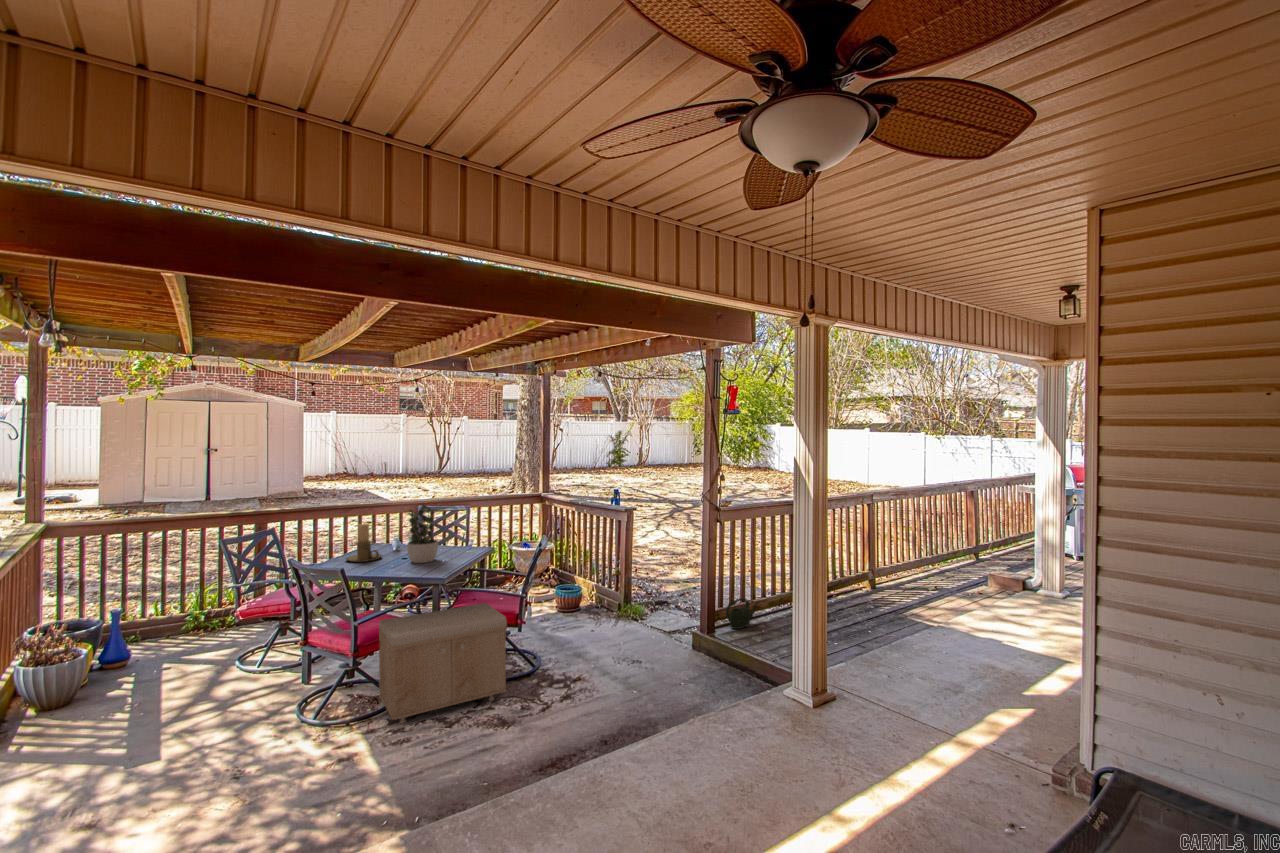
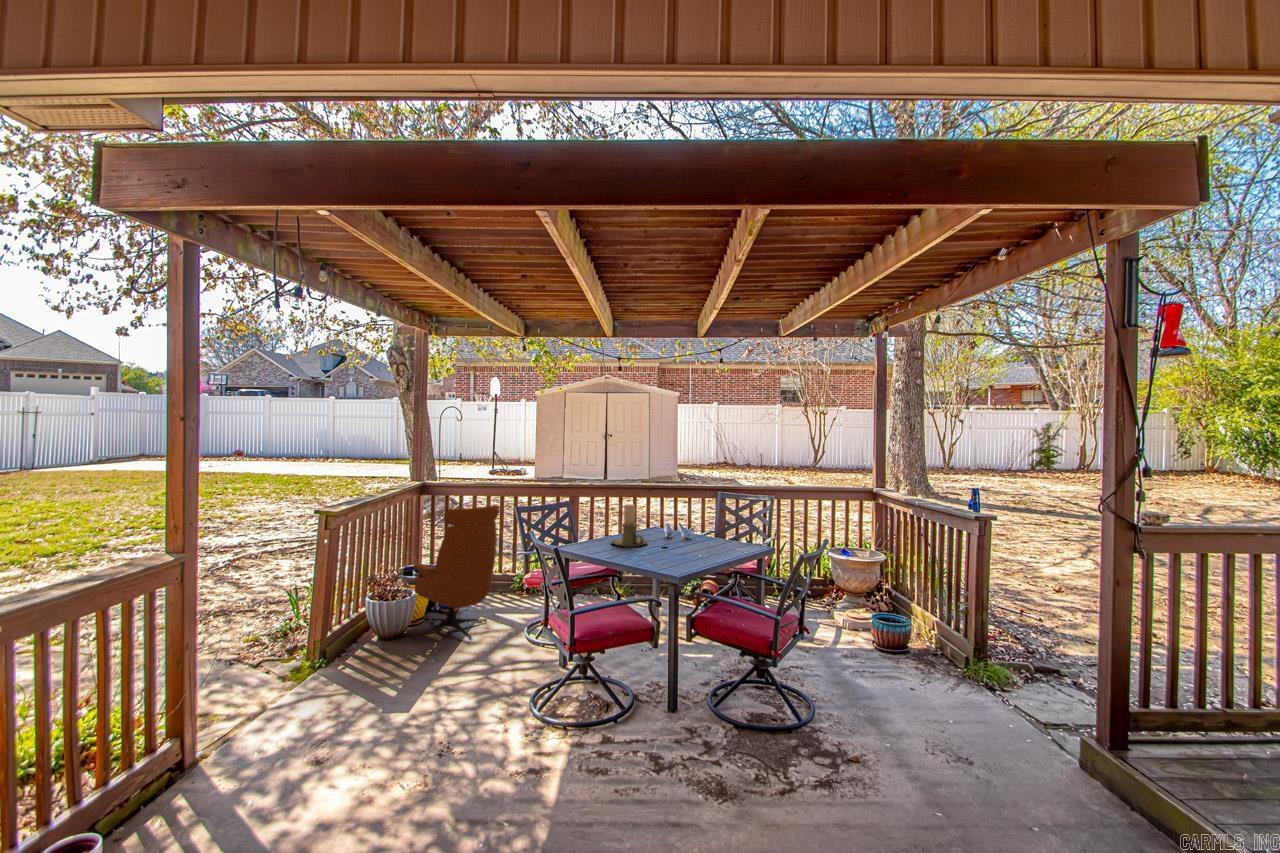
potted plant: present [407,505,438,563] -> none [660,487,700,557]
lounge chair: none [25,539,208,703] -> present [412,504,500,640]
watering can: present [726,598,759,629] -> none [1150,702,1237,757]
storage bench: present [379,603,507,723] -> none [599,617,745,751]

